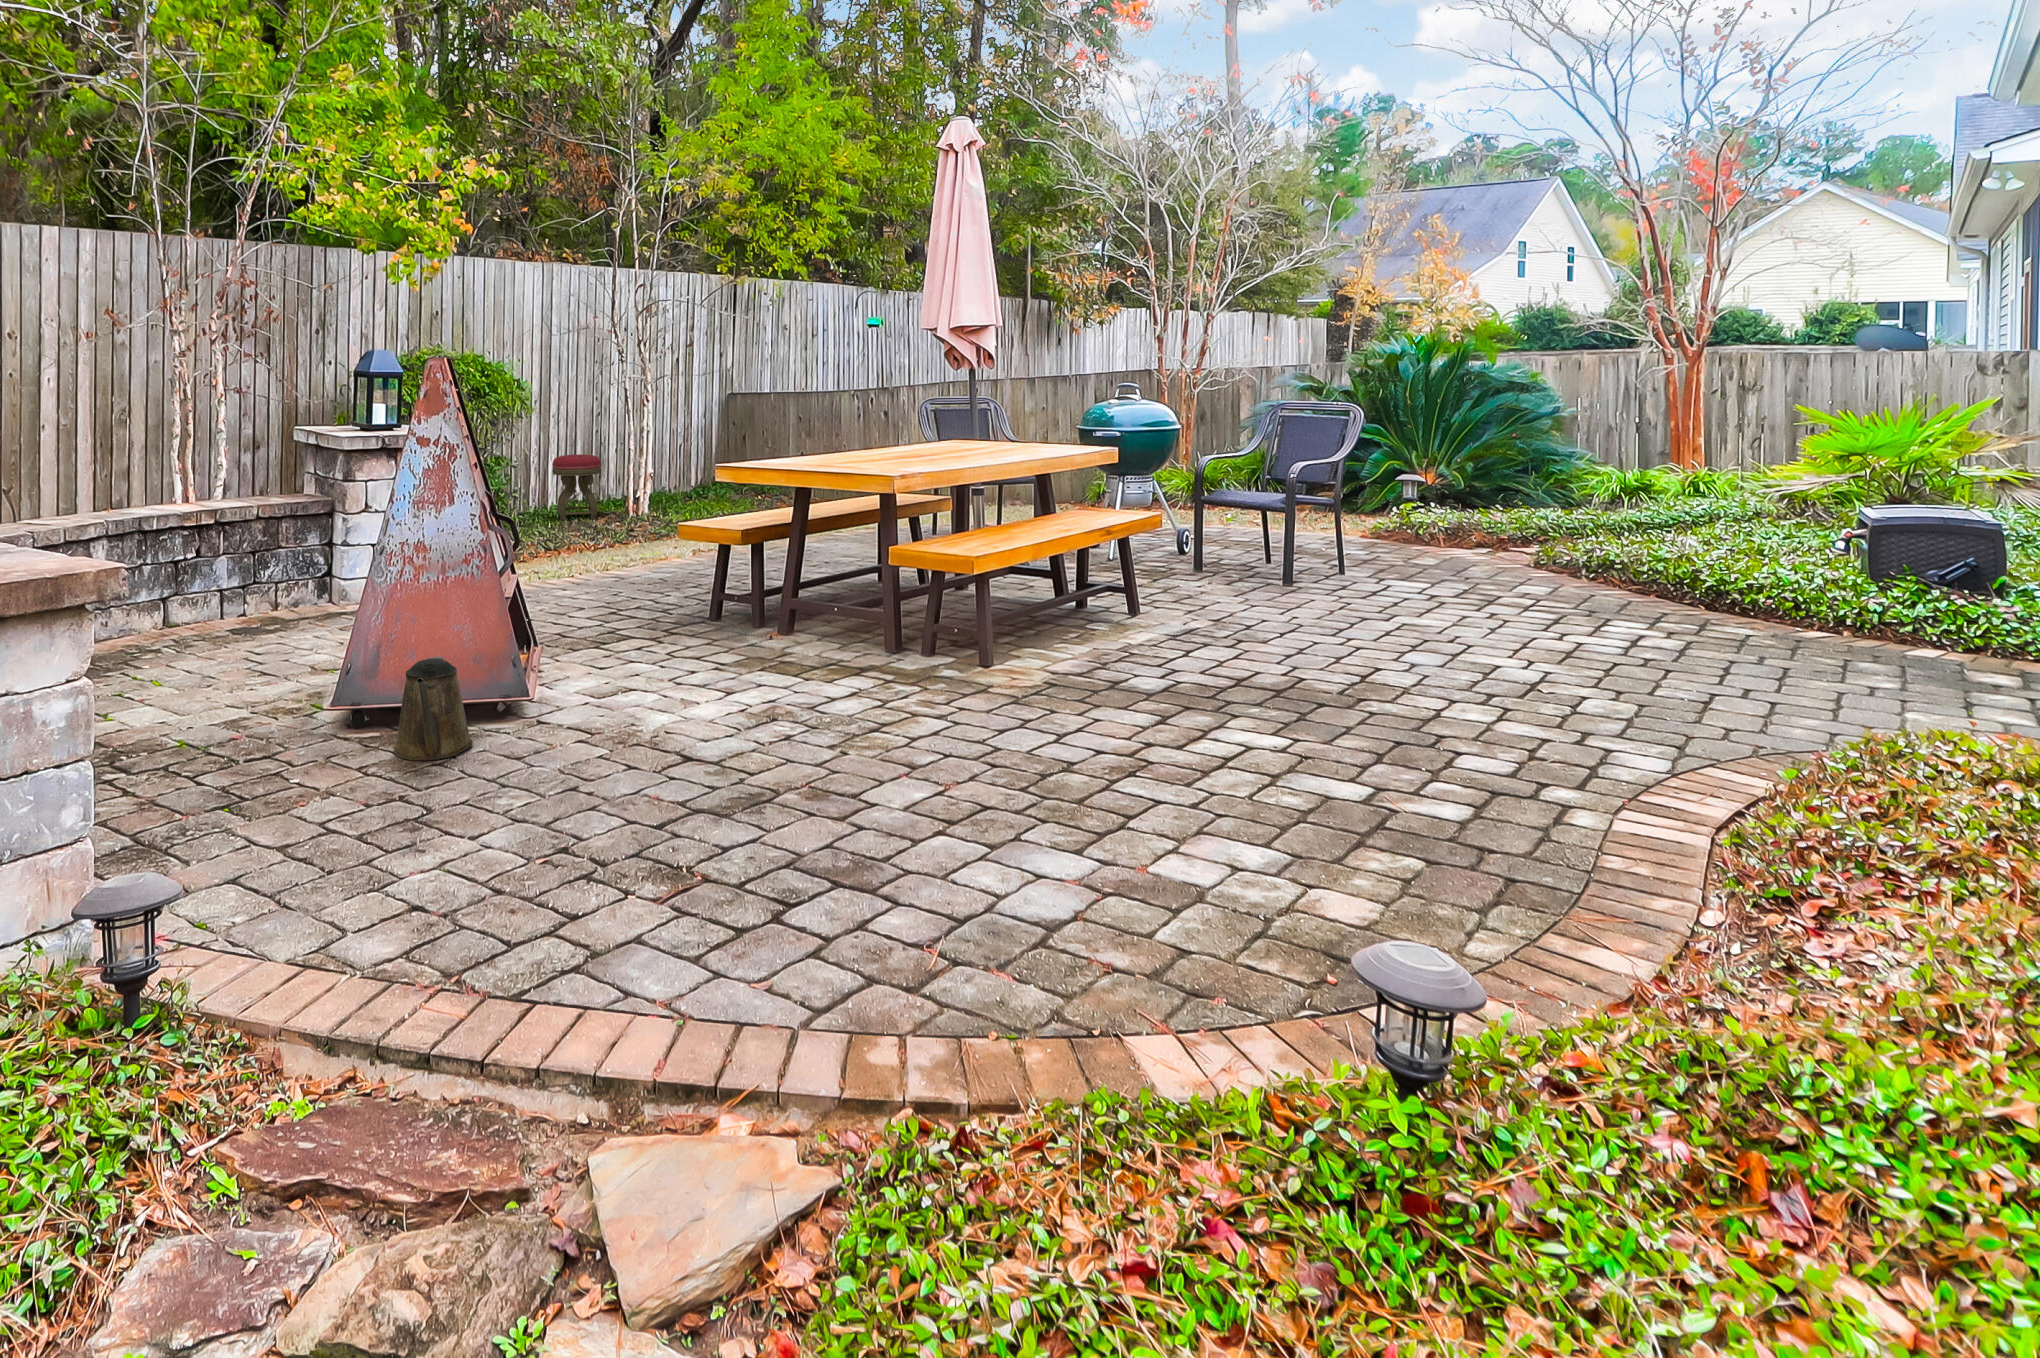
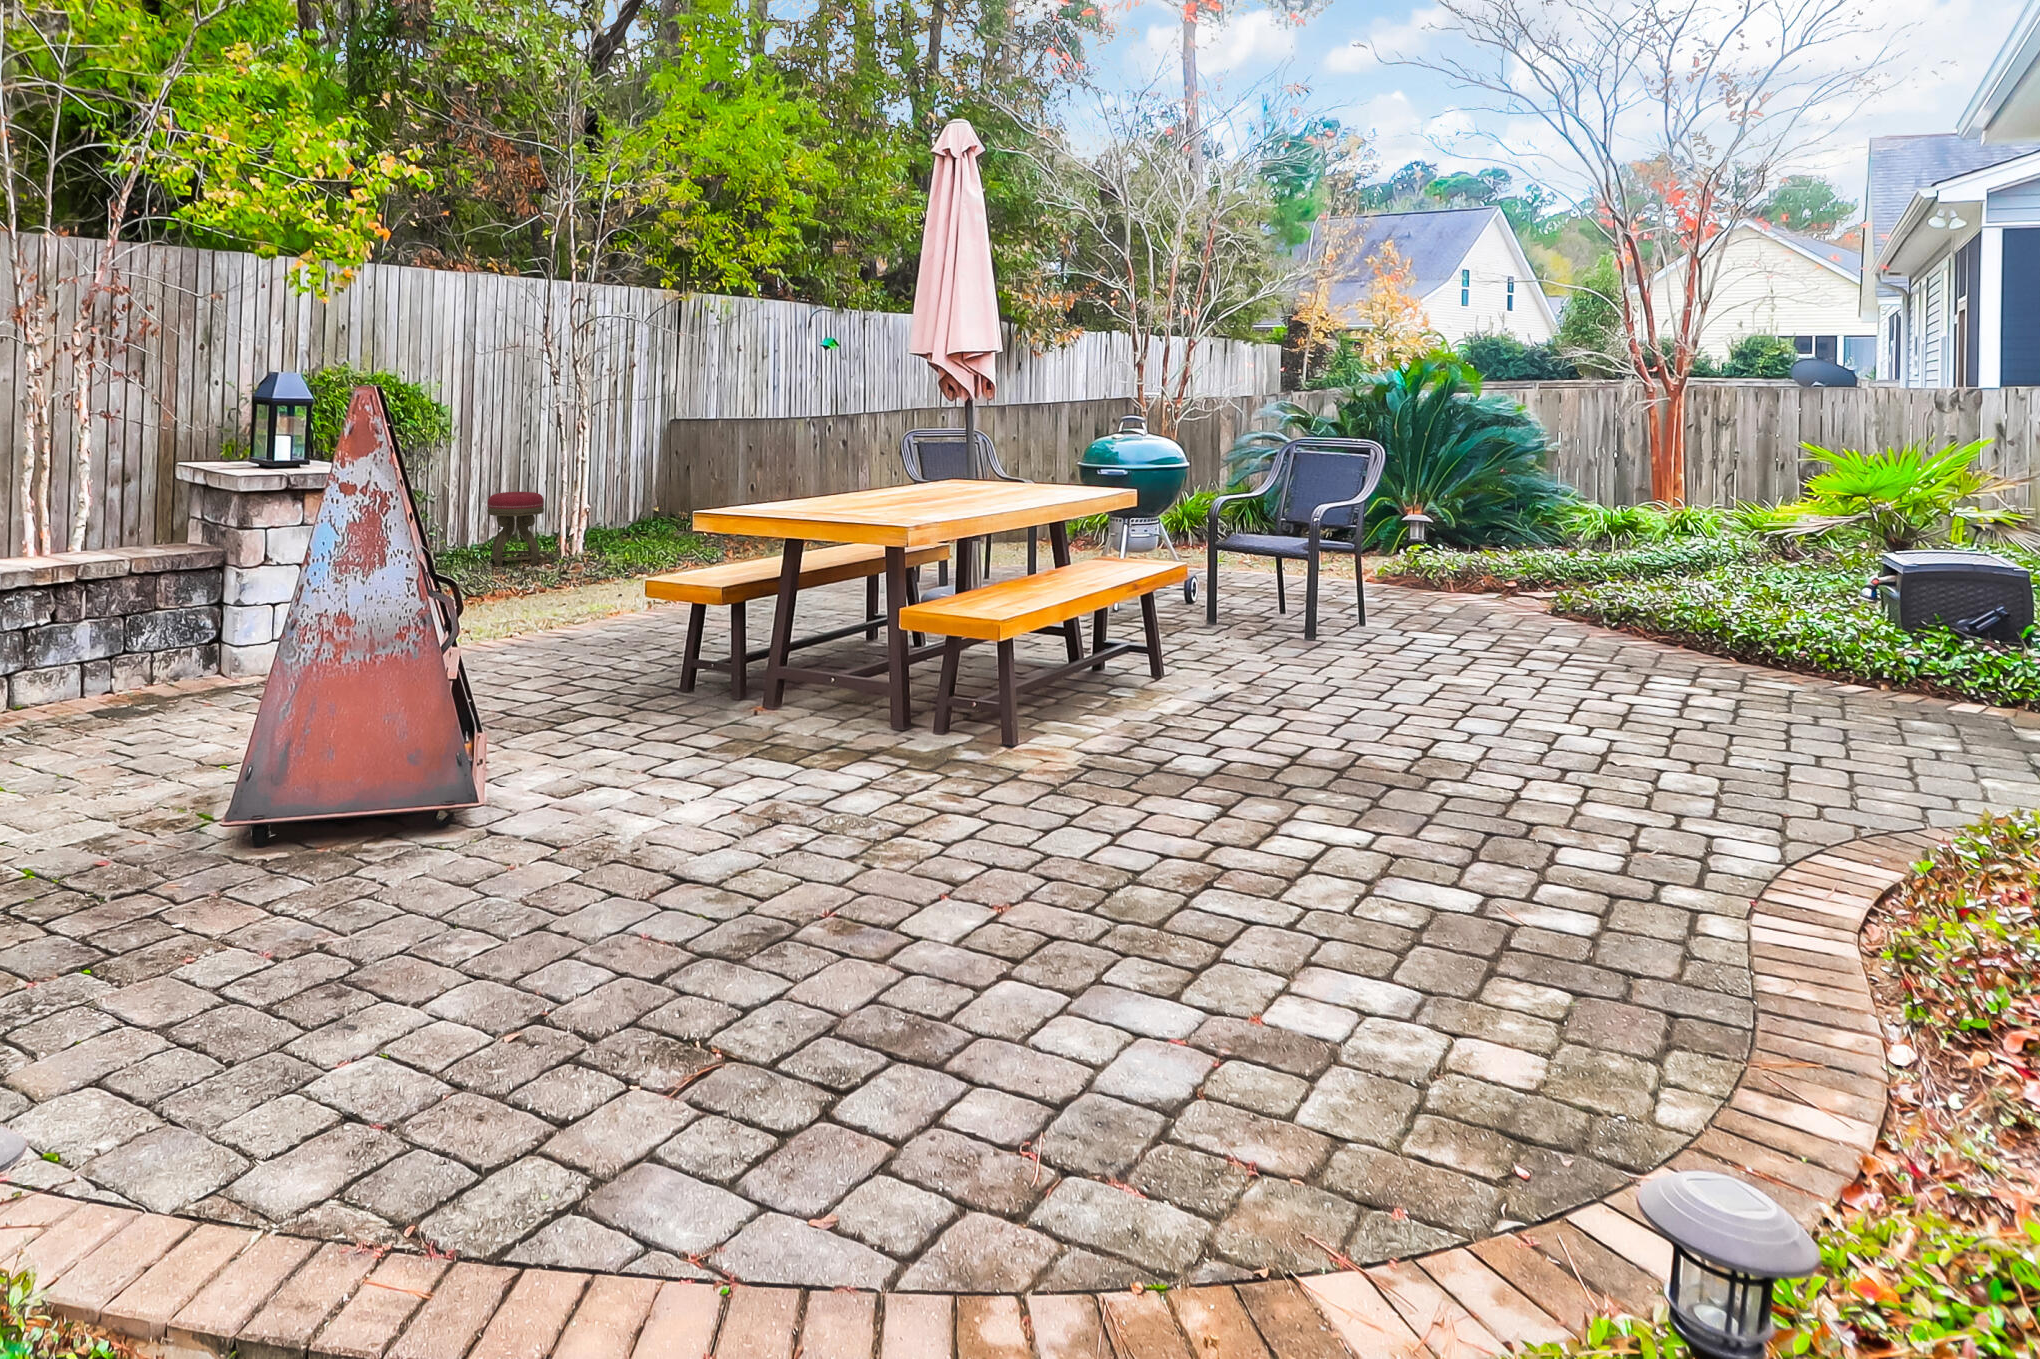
watering can: present [394,657,473,760] -> none [306,755,409,891]

